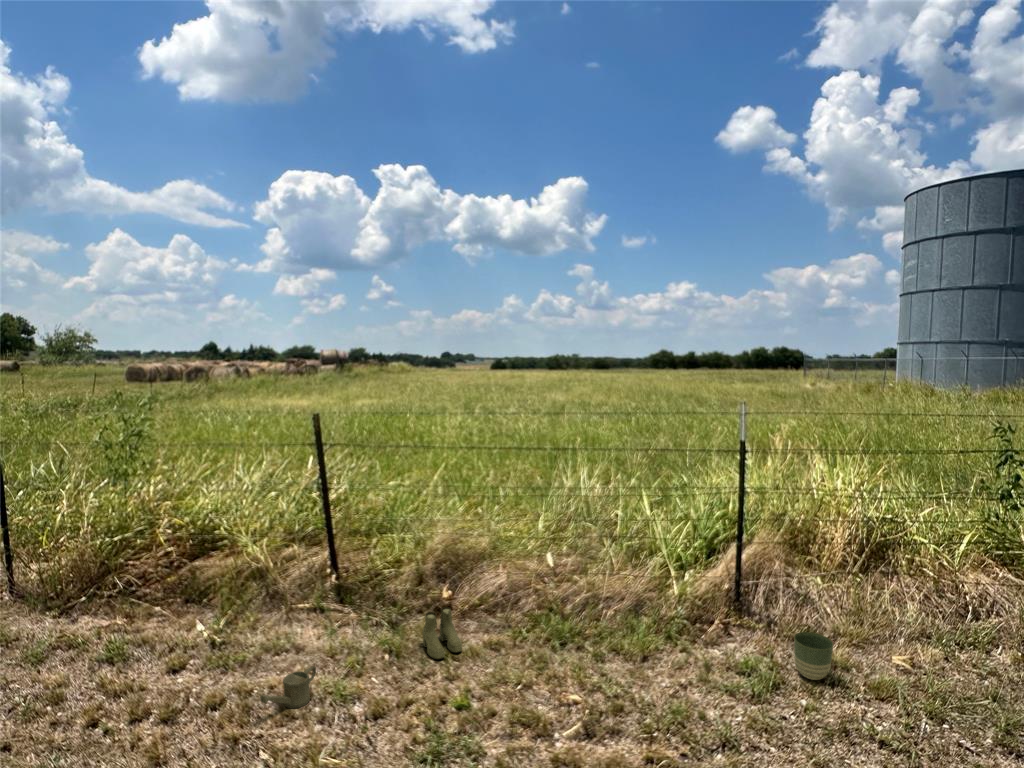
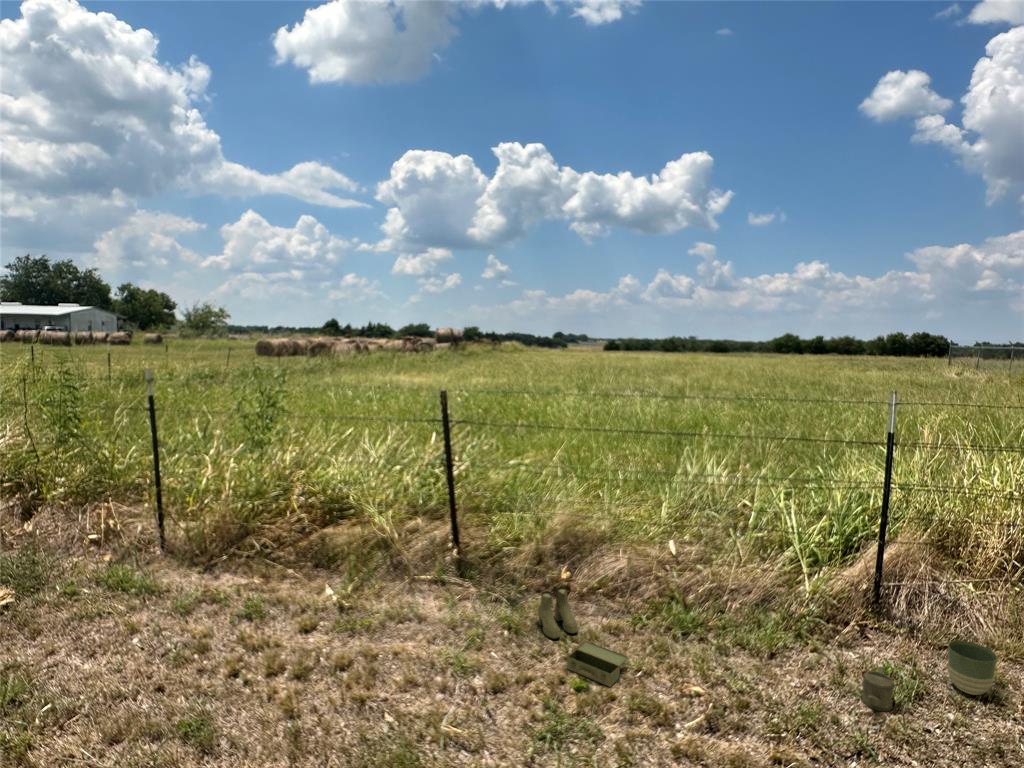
toolbox: none [450,659,509,702] -> present [567,641,628,687]
watering can: present [260,666,316,708] -> present [861,667,895,711]

